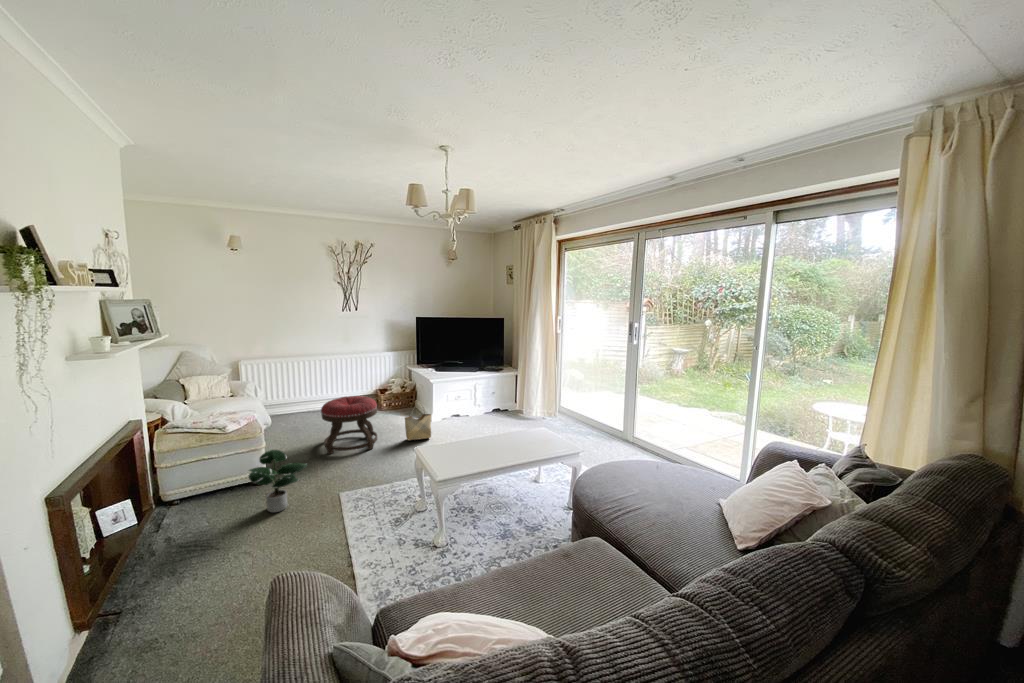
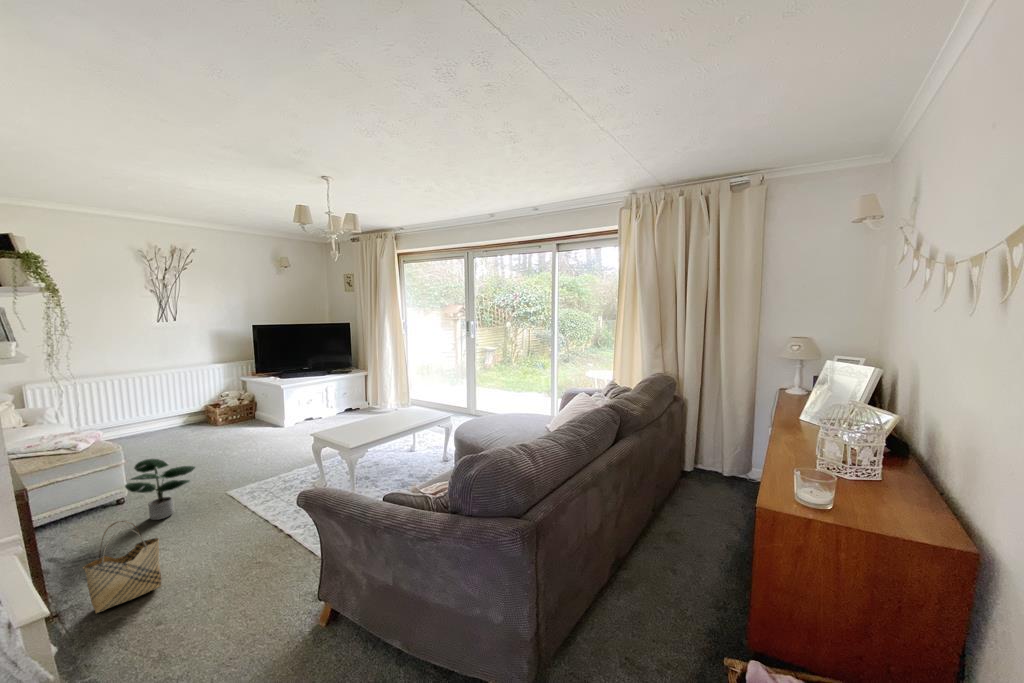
ottoman: present [321,396,377,454] -> none [168,406,237,468]
woven basket: present [405,402,431,441] -> present [83,521,162,613]

